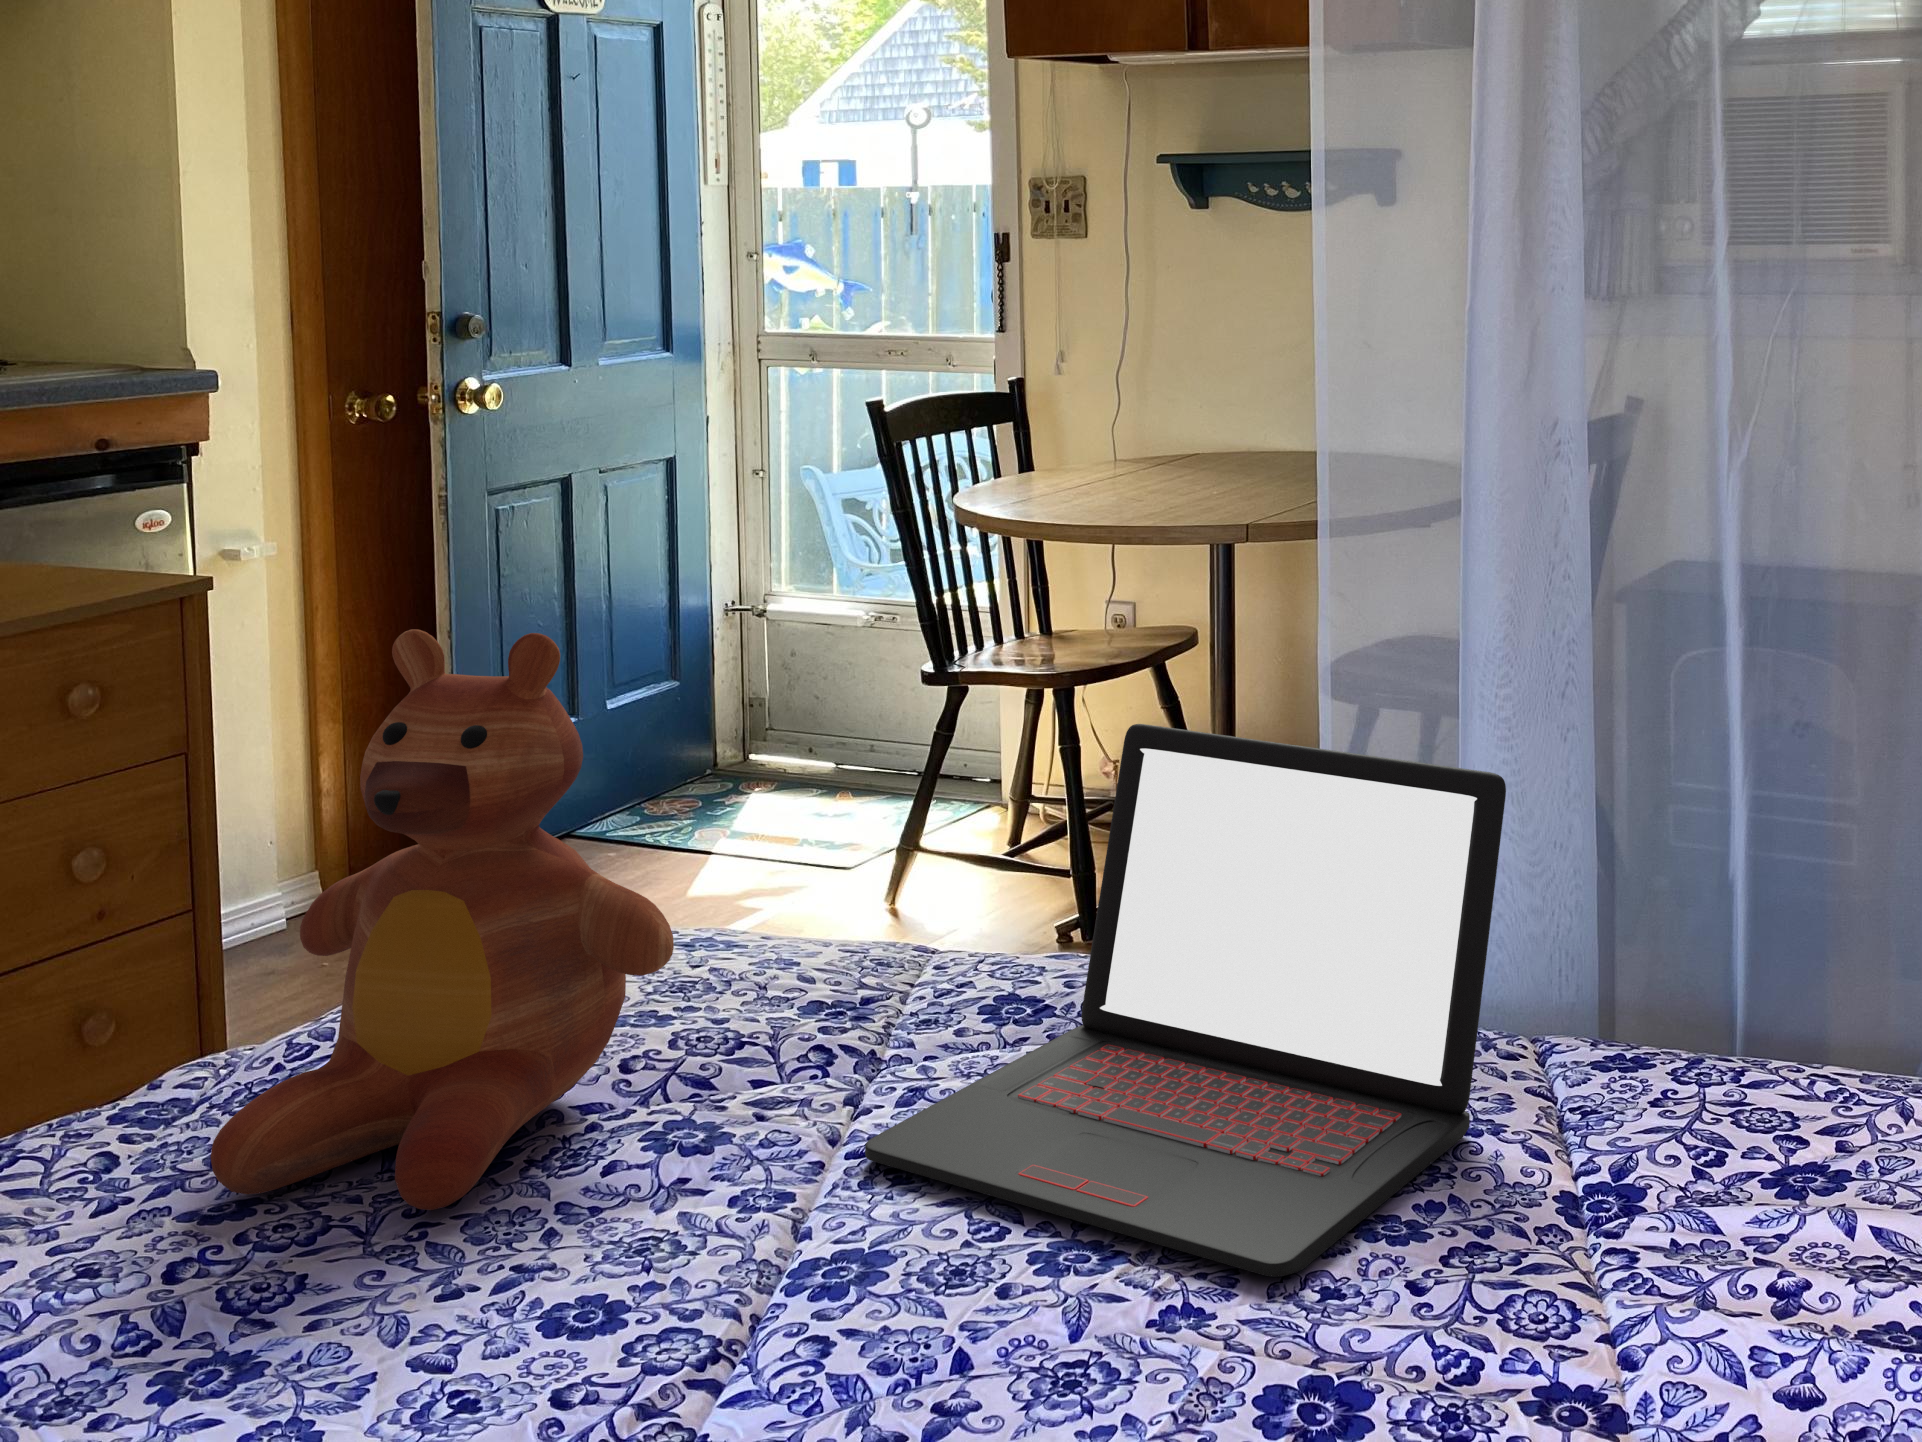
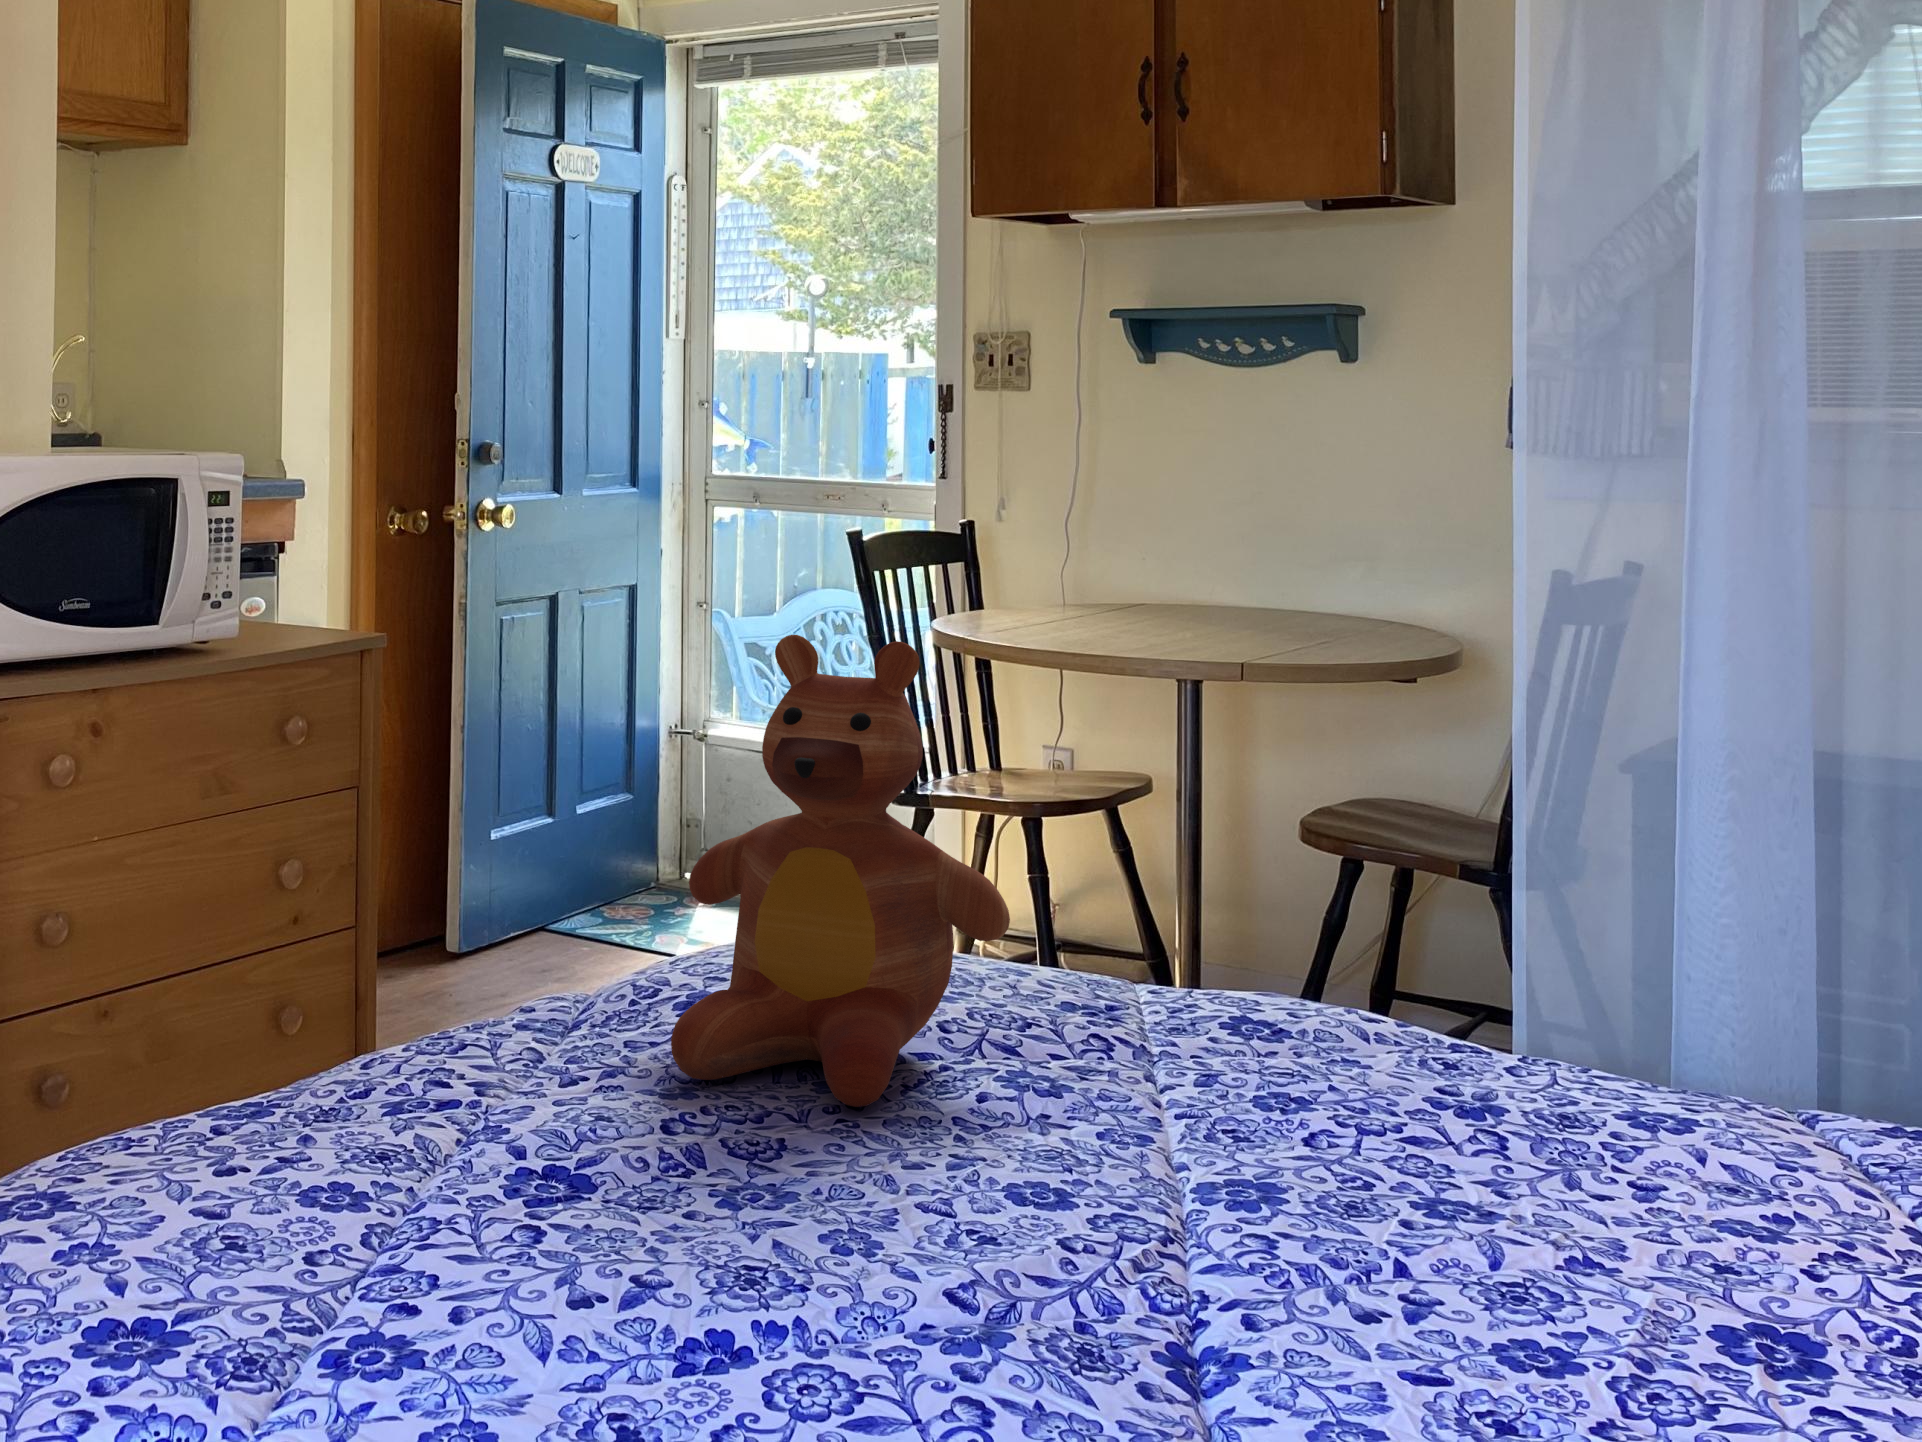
laptop: present [865,724,1506,1277] -> none [1201,772,1805,1247]

